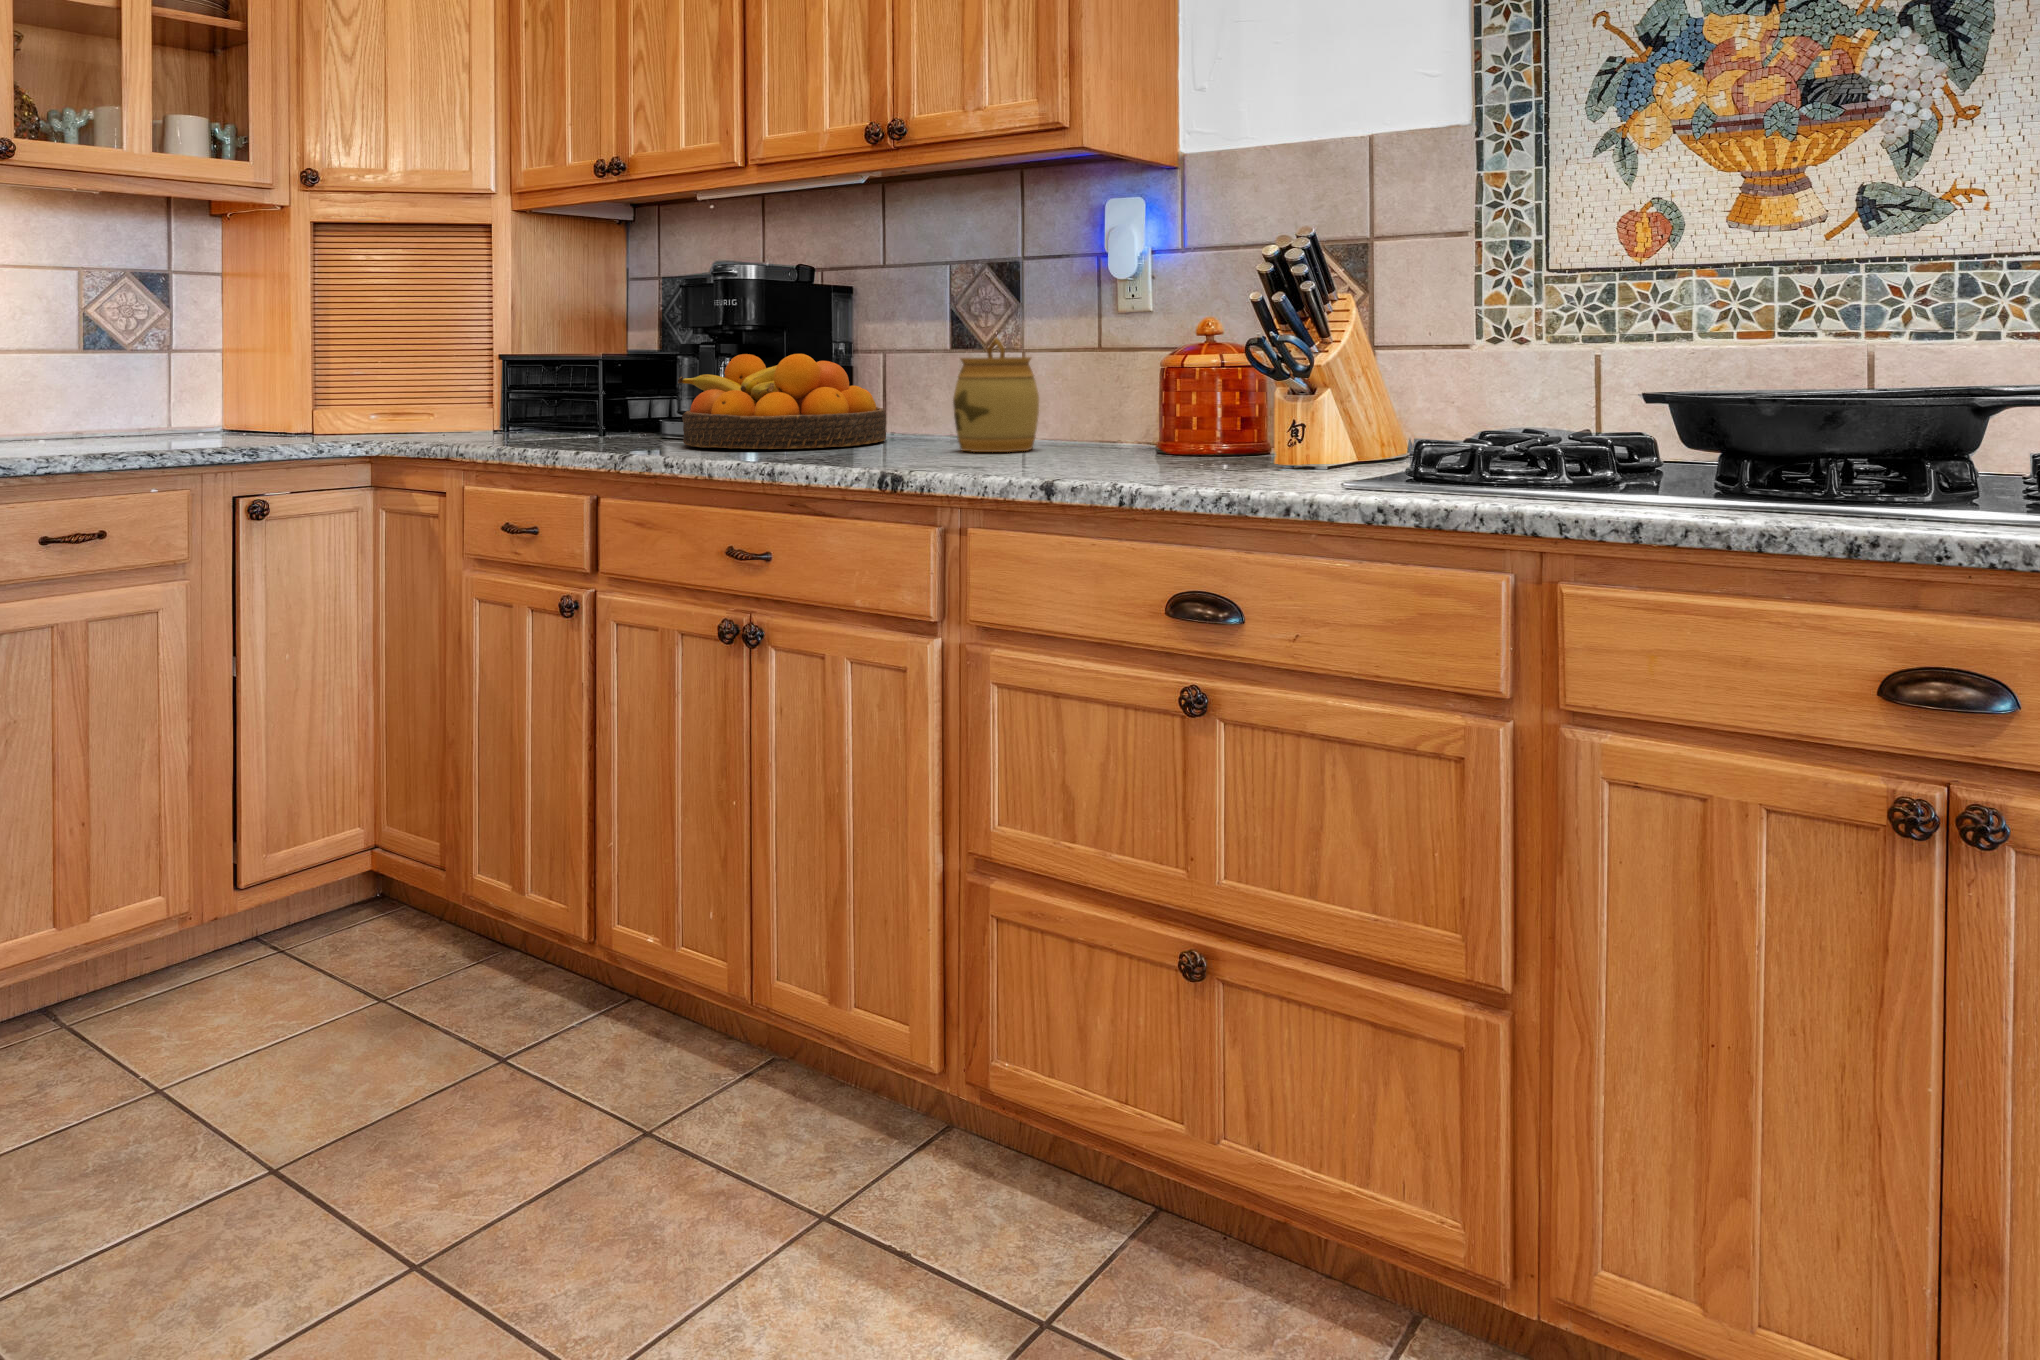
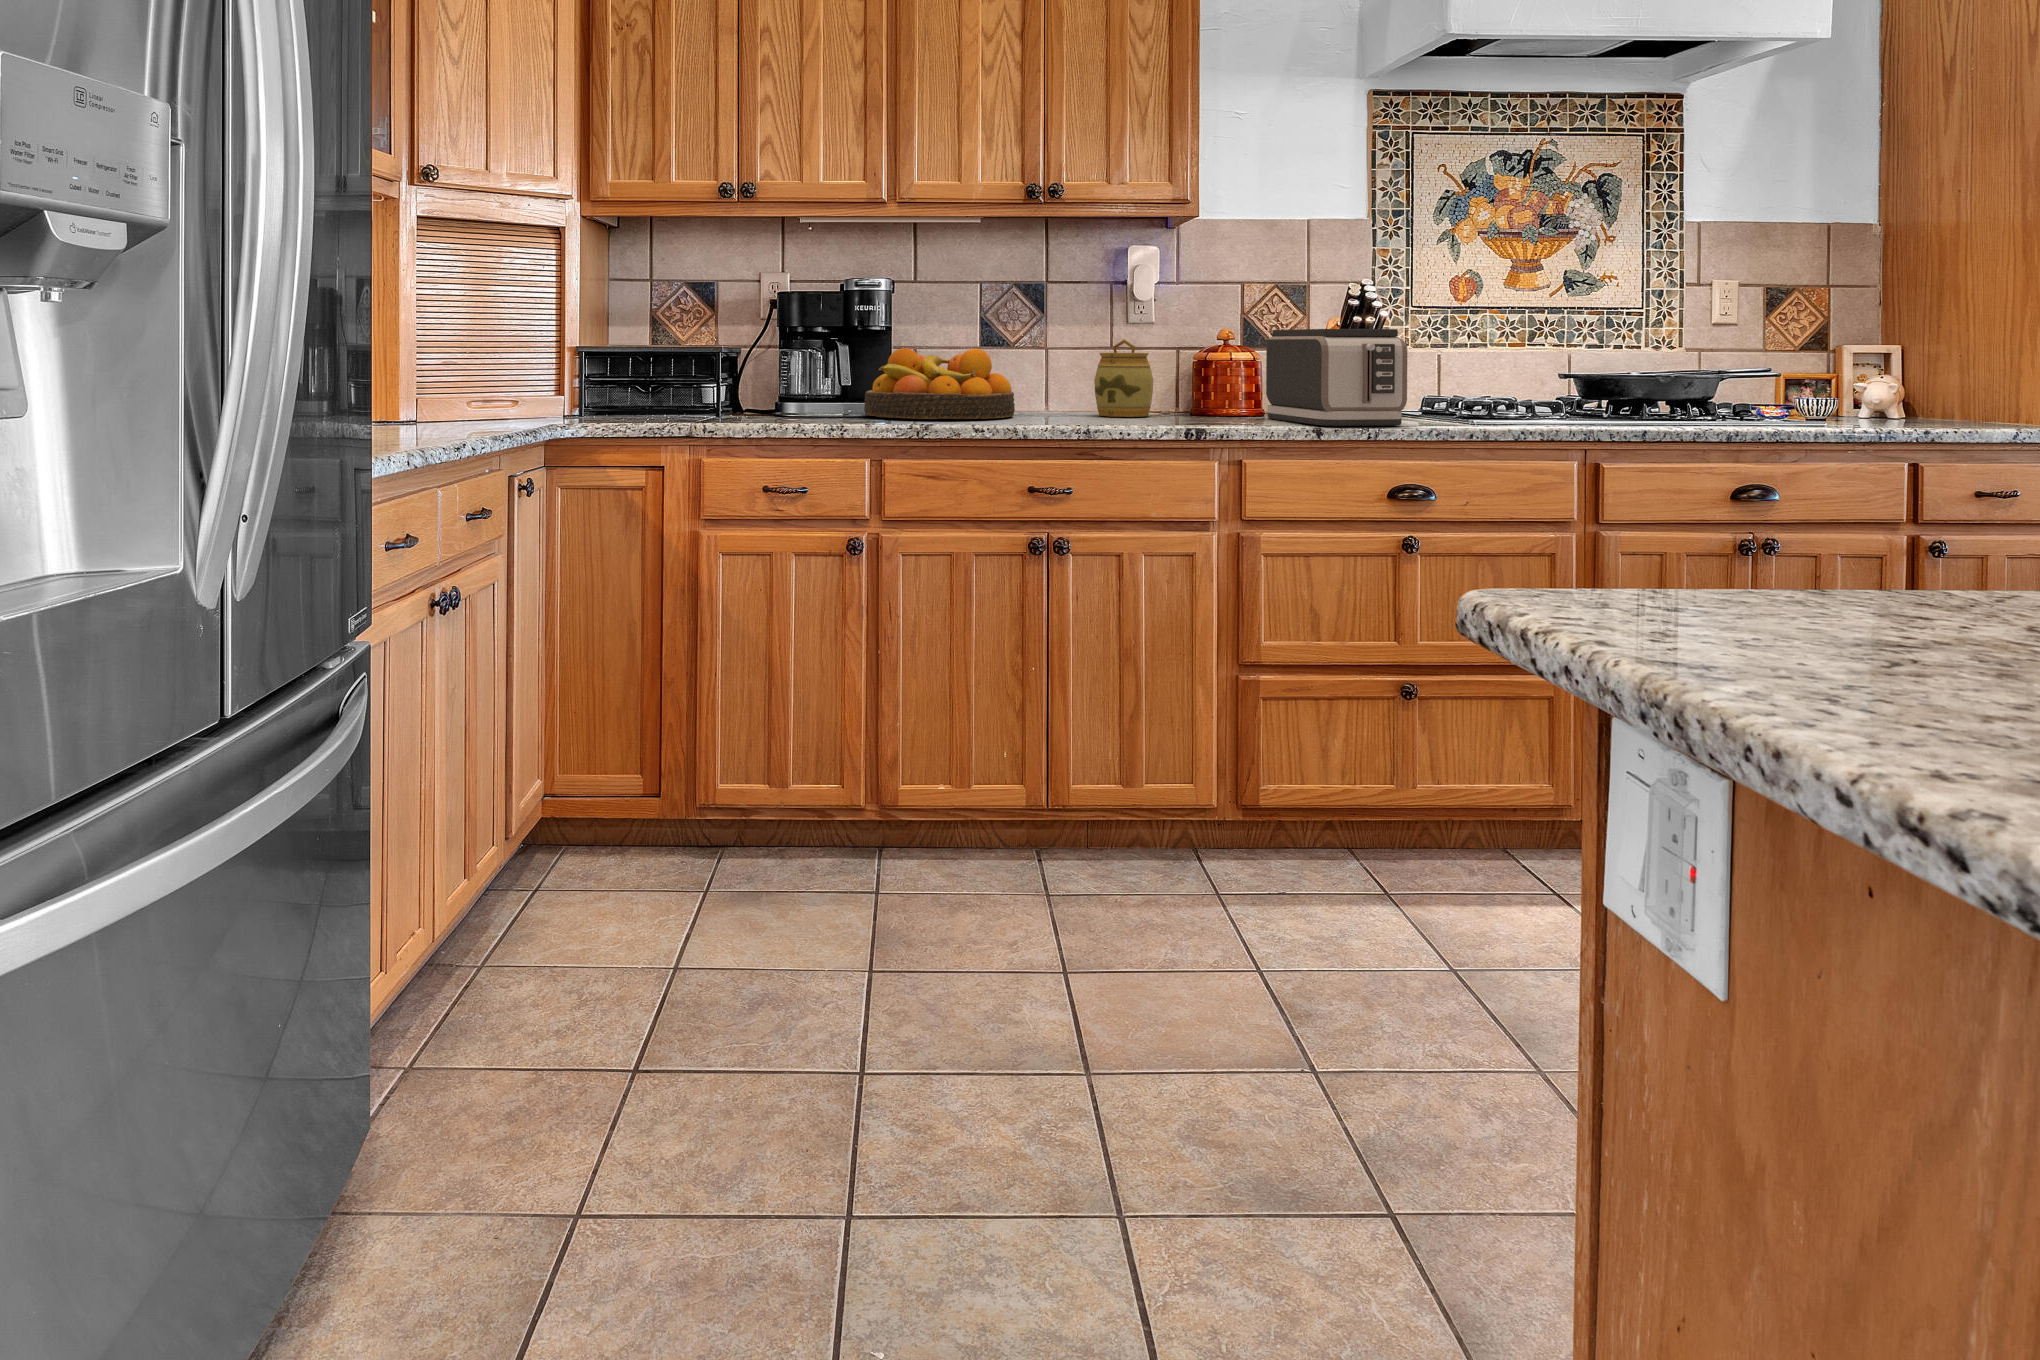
toaster: none [1052,312,1273,483] -> present [1266,329,1407,426]

